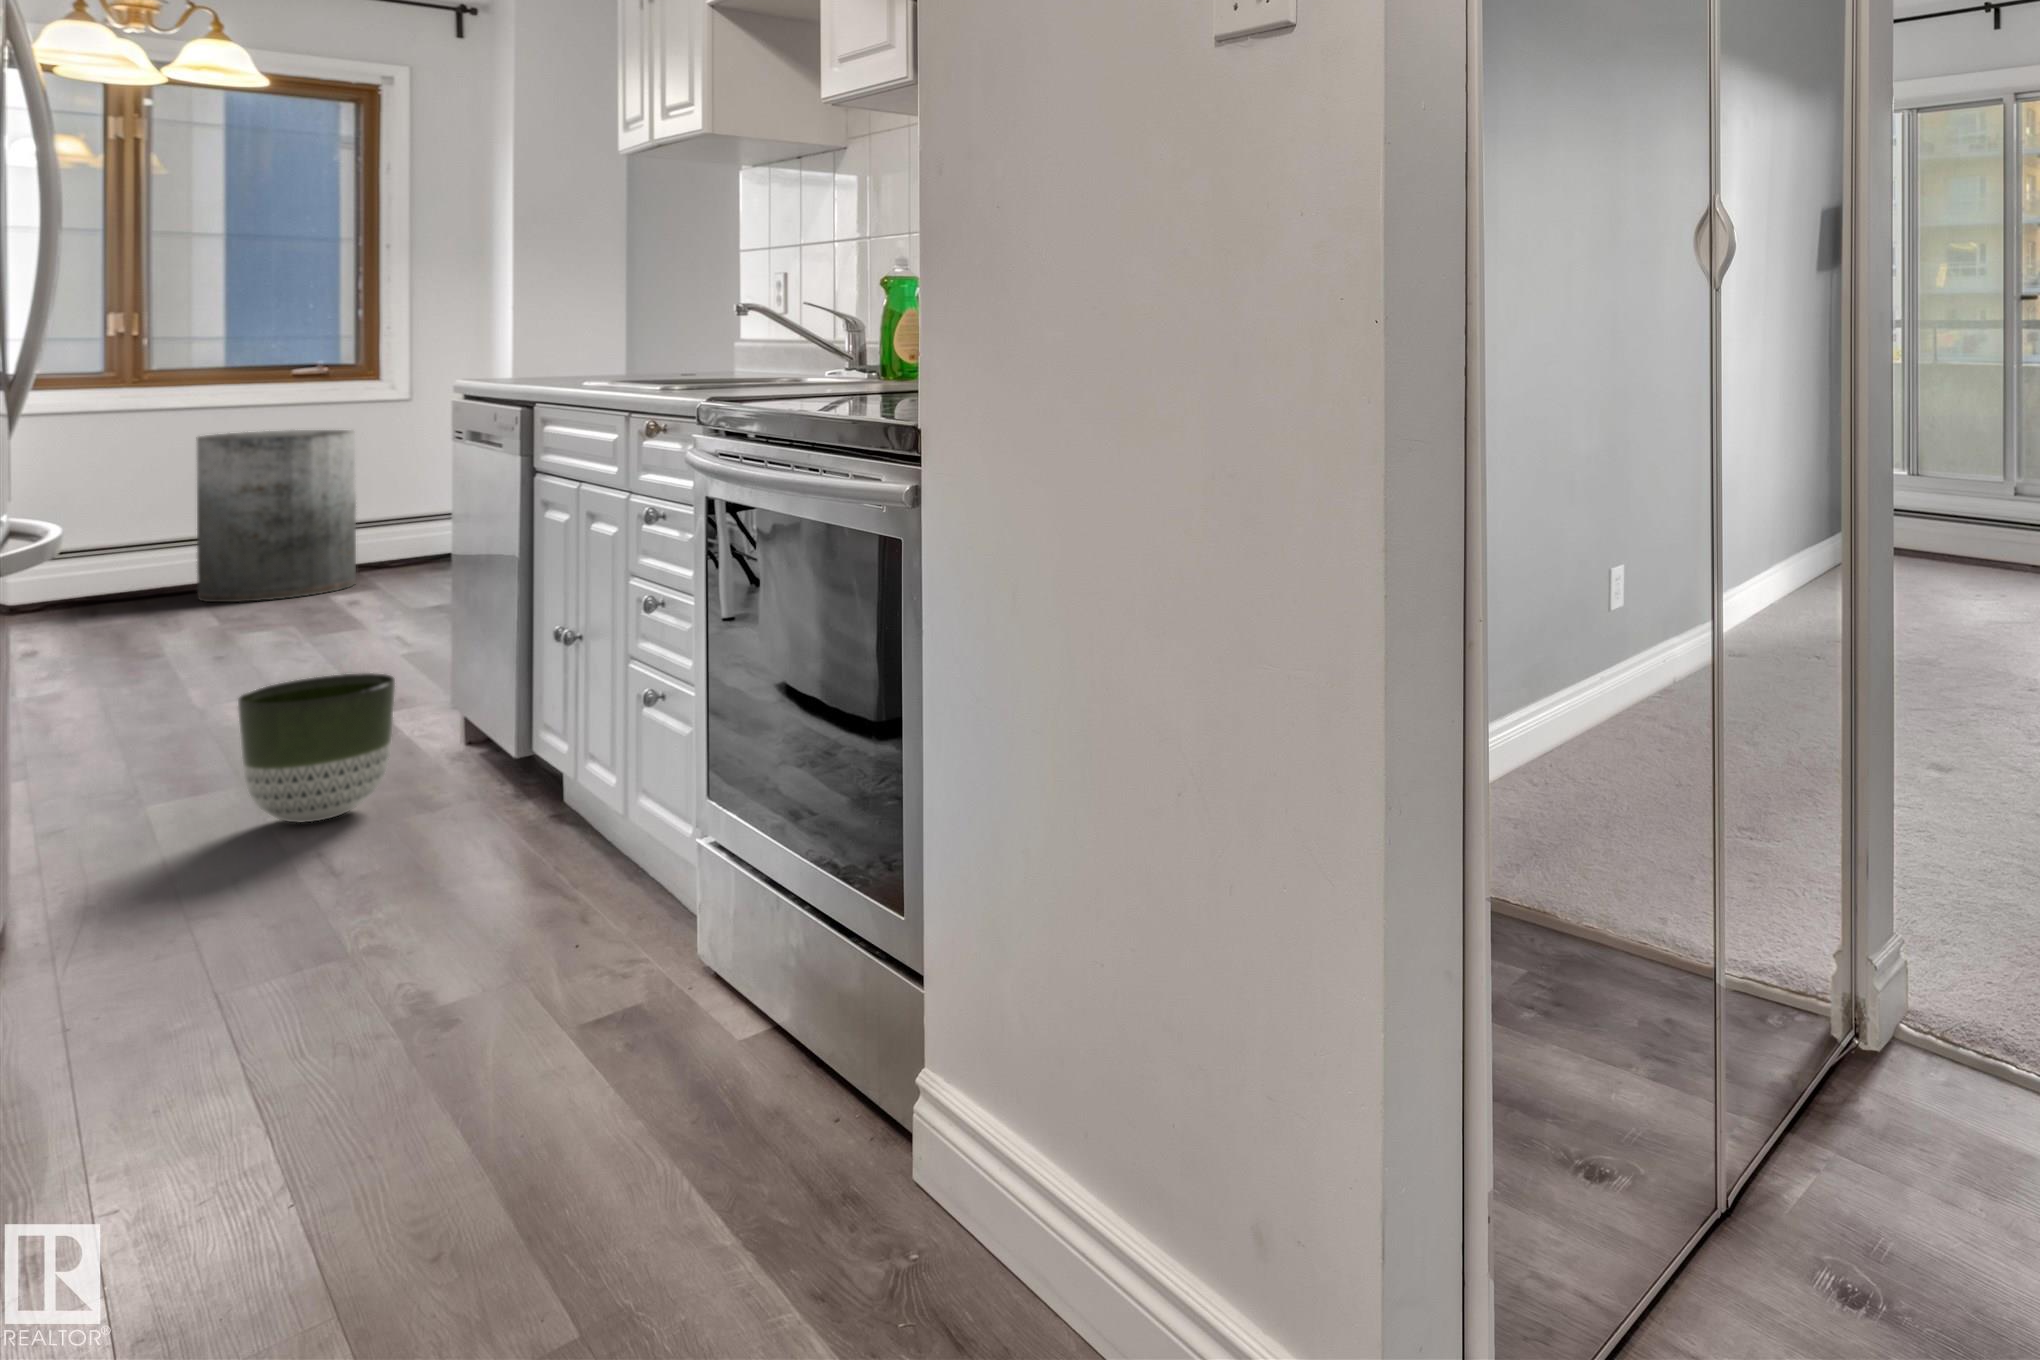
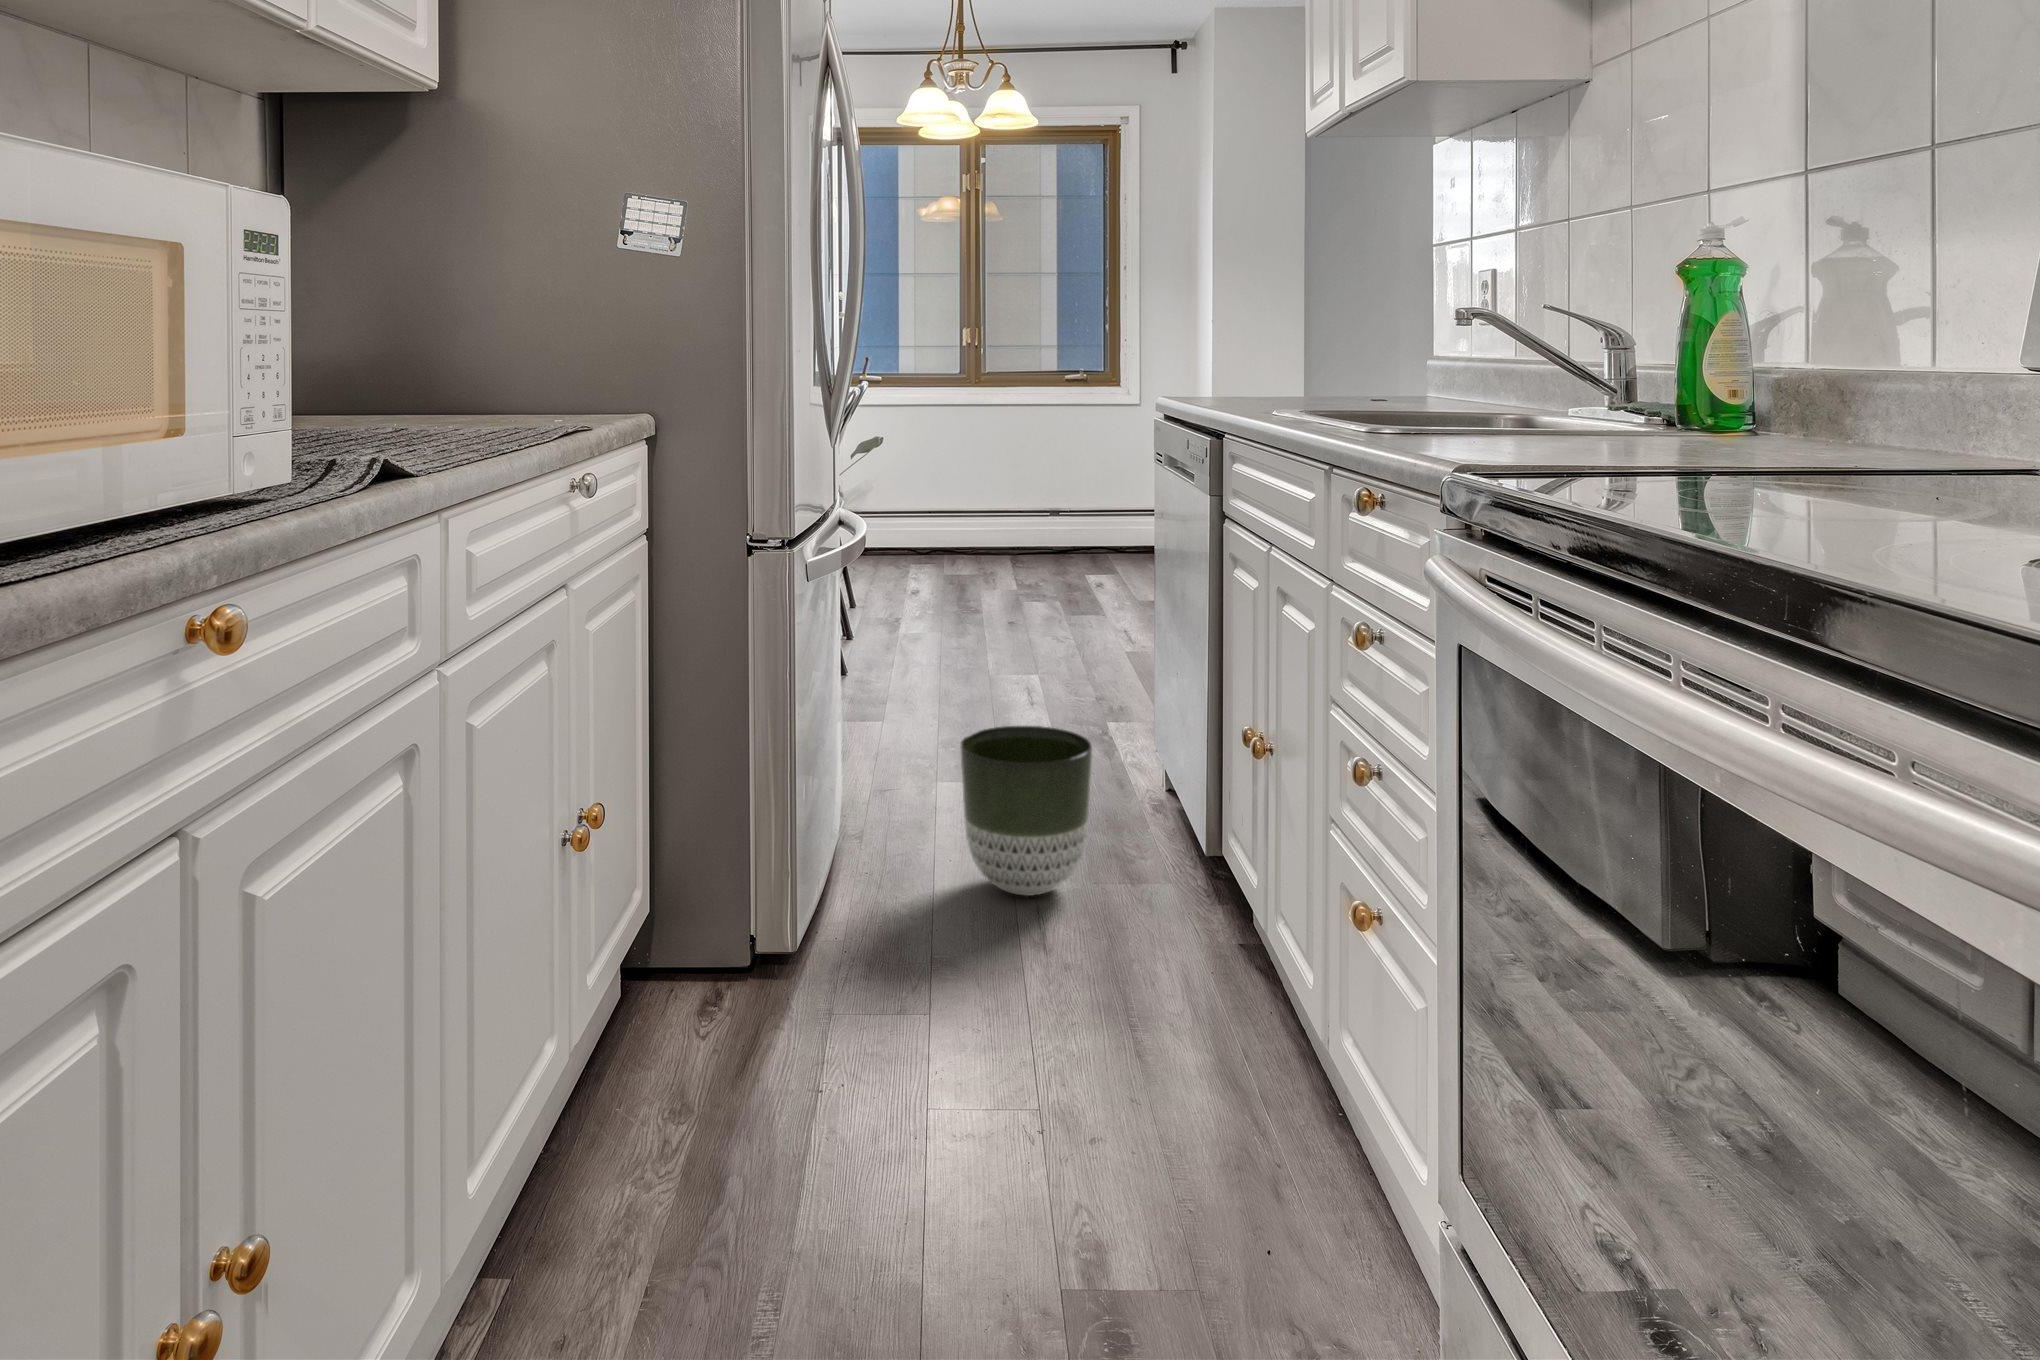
trash can: present [197,430,356,602] -> none [995,436,1100,588]

